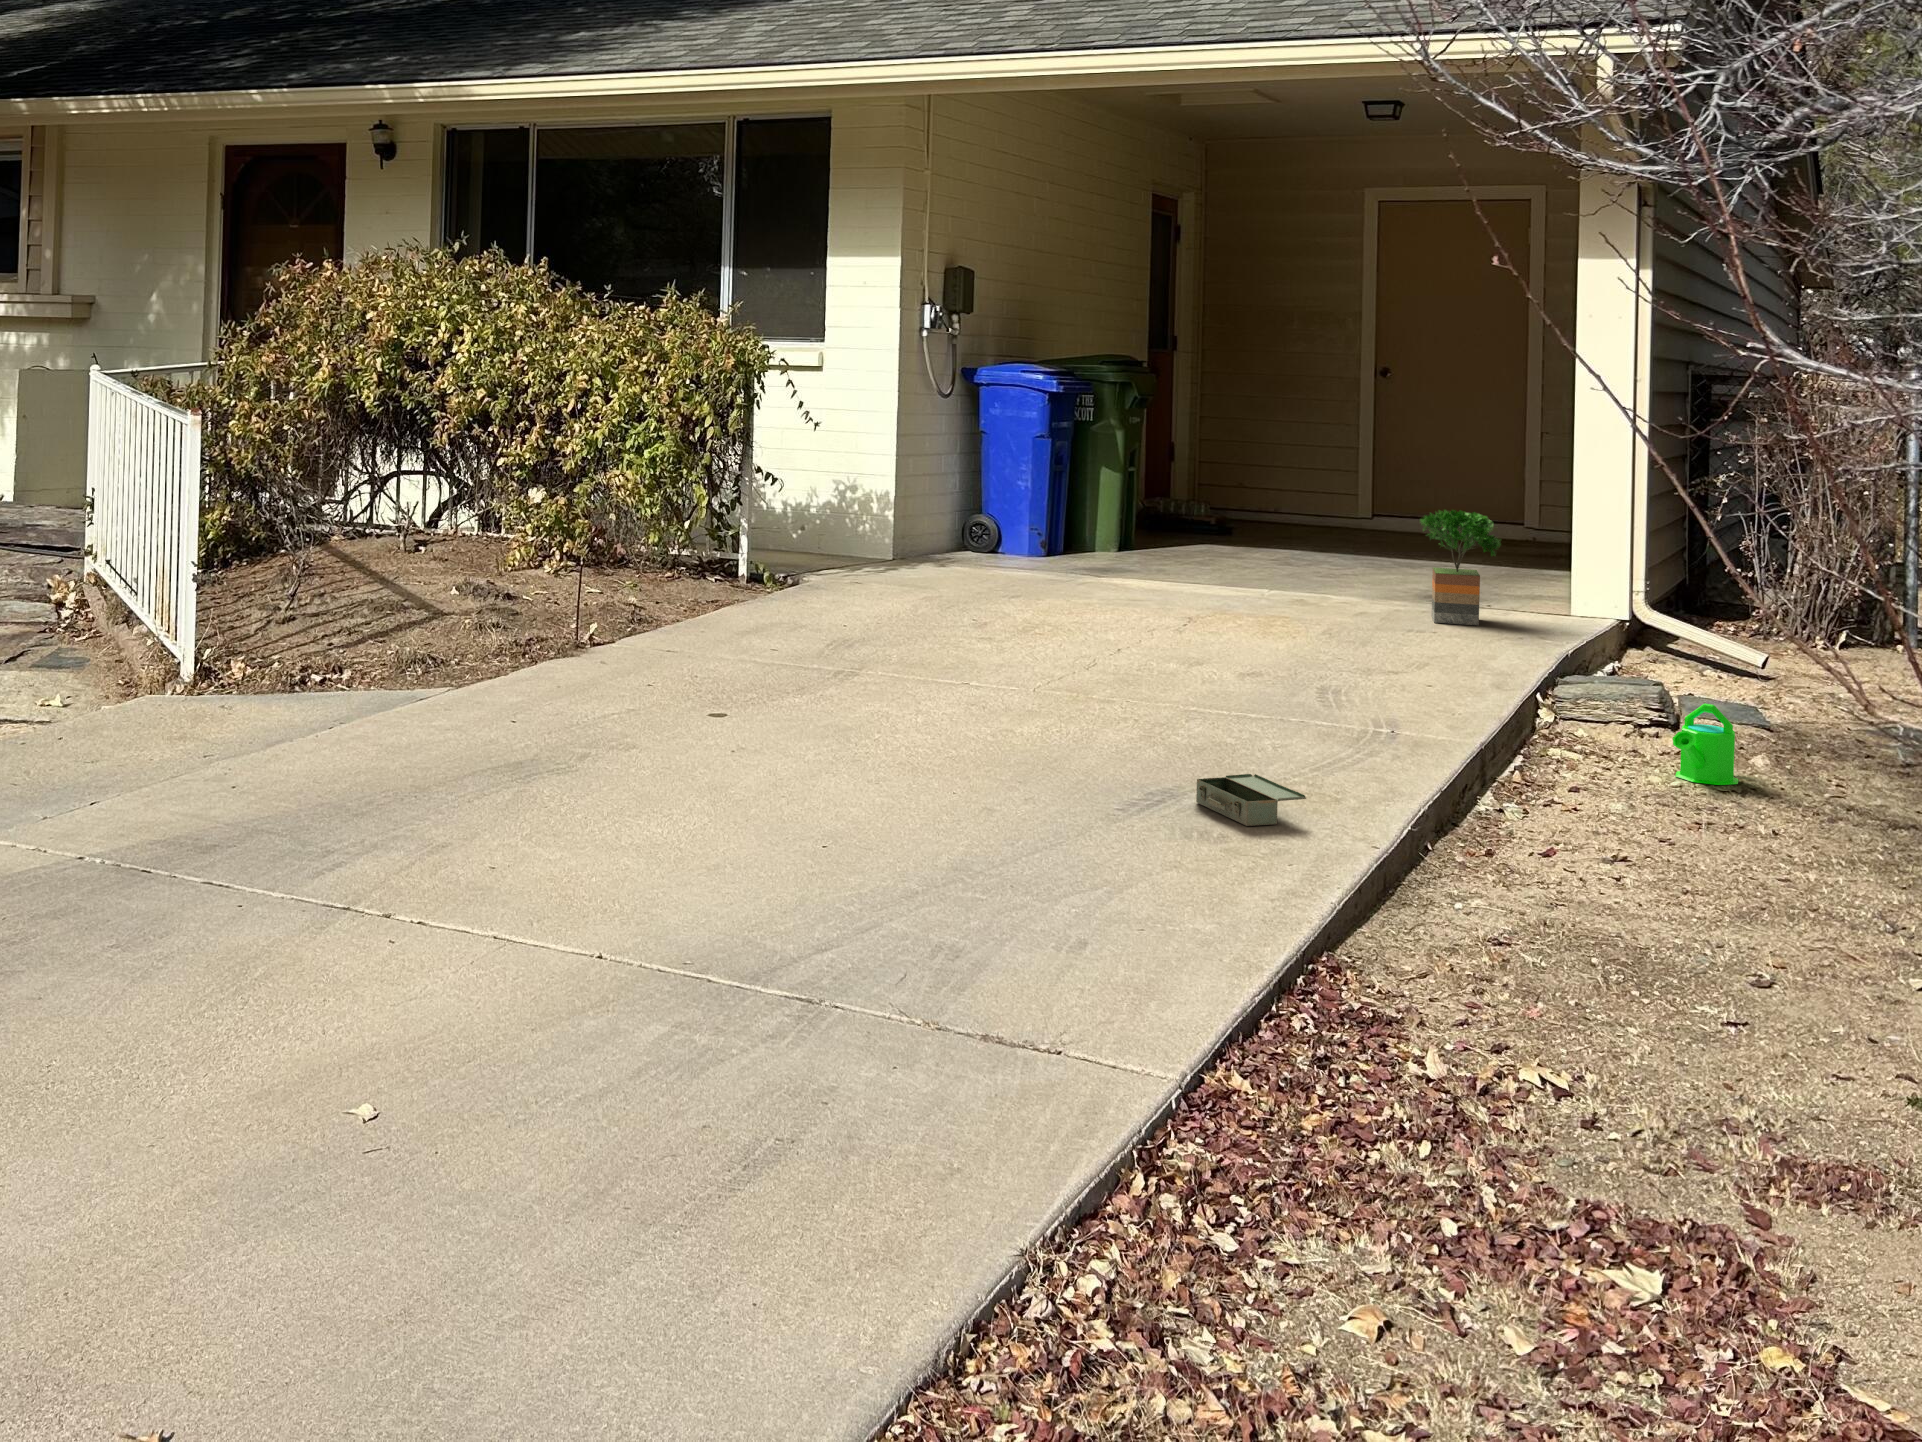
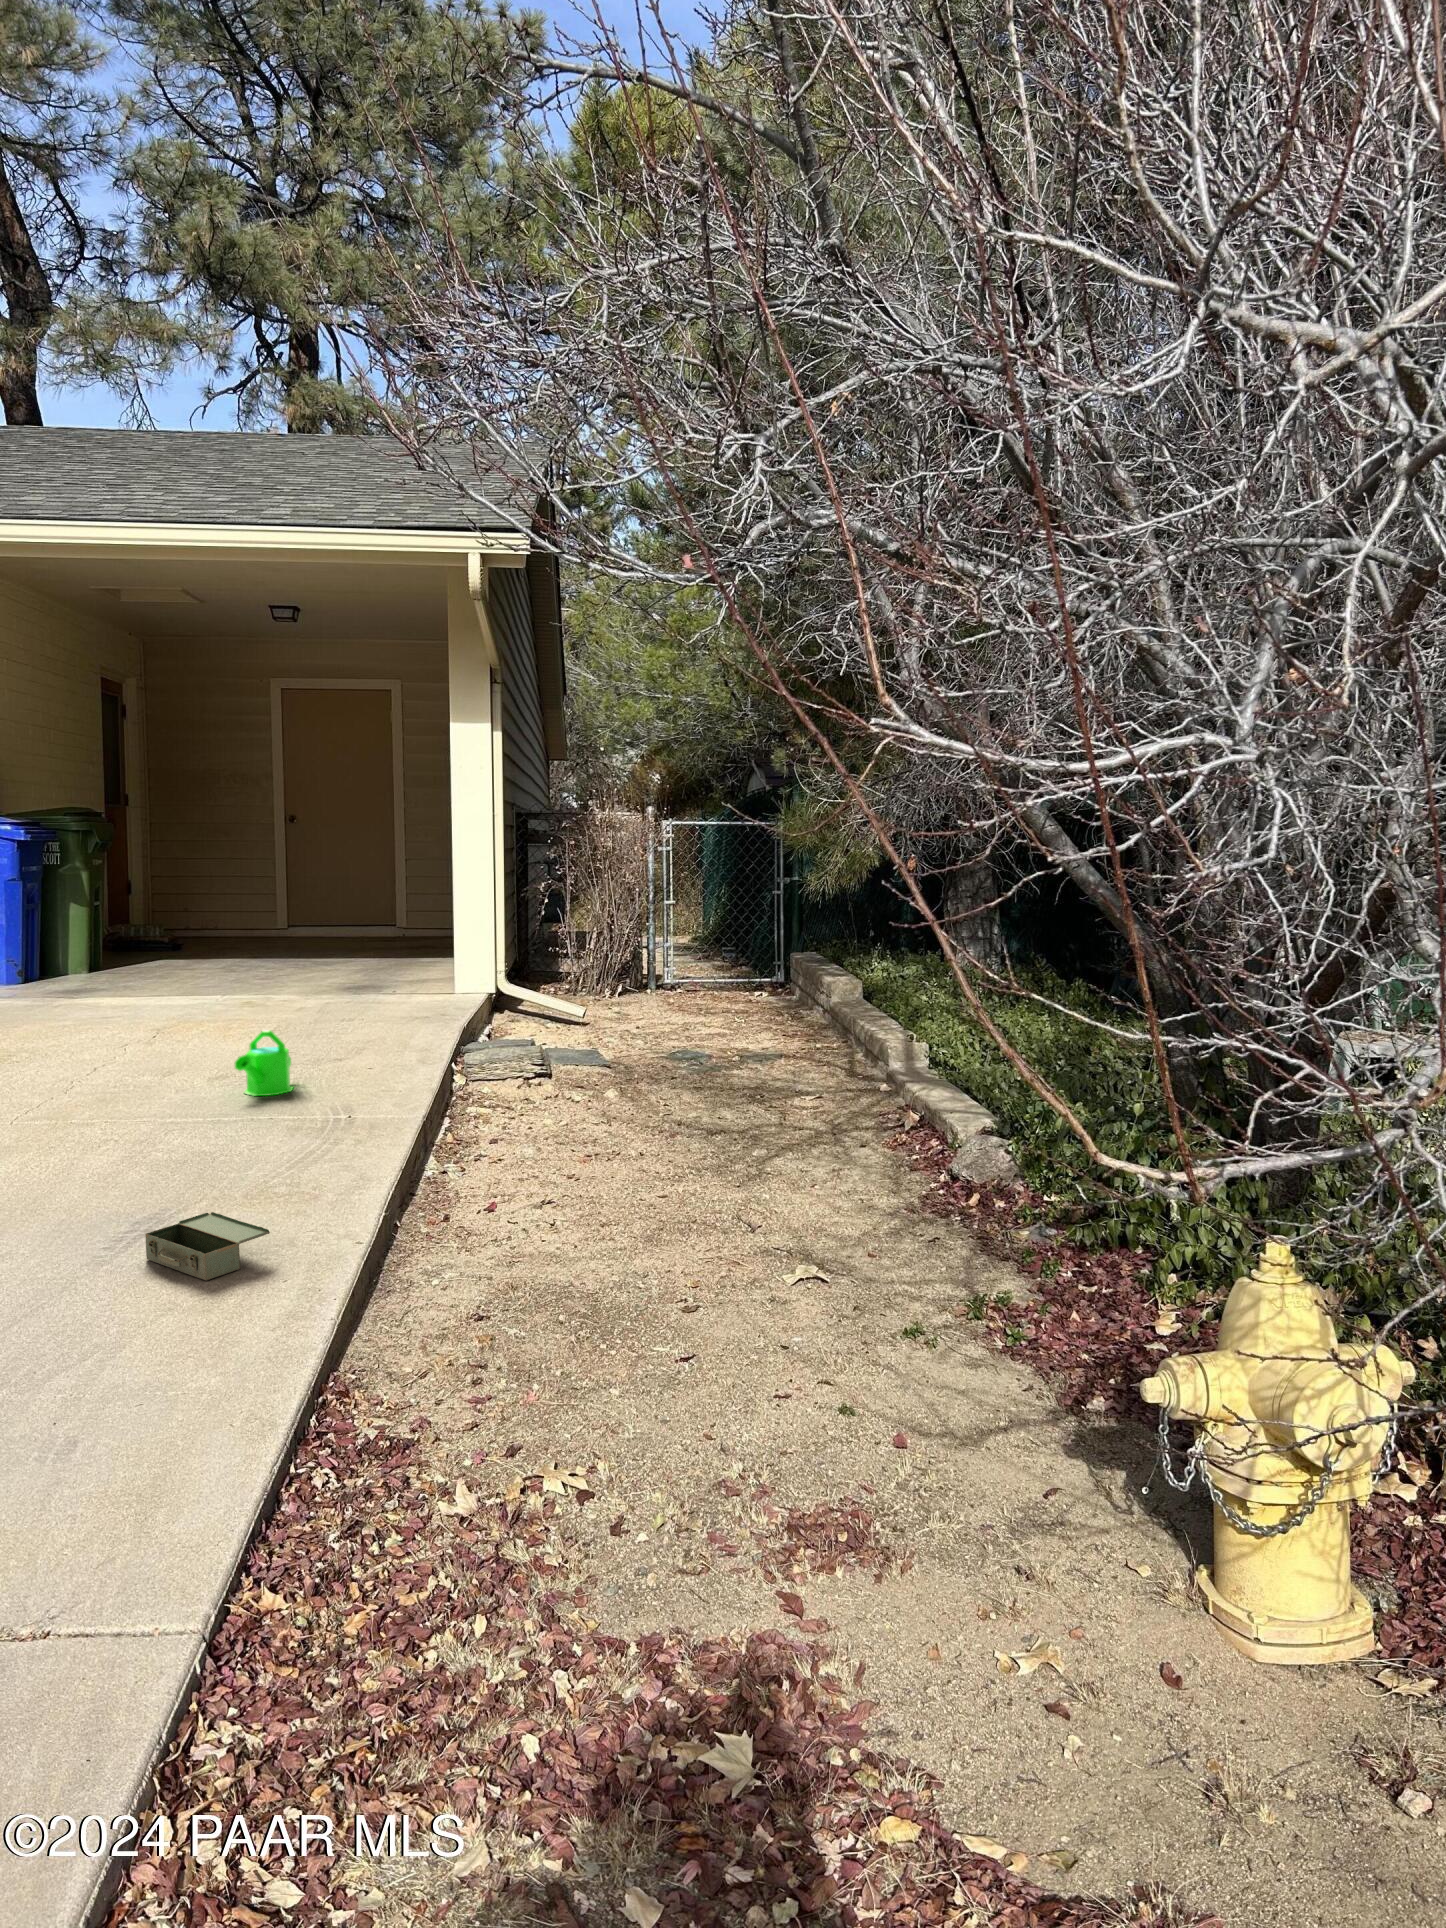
potted tree: present [1421,510,1501,625] -> none [337,916,404,1010]
watering can: present [1673,703,1738,785] -> present [235,1030,293,1096]

